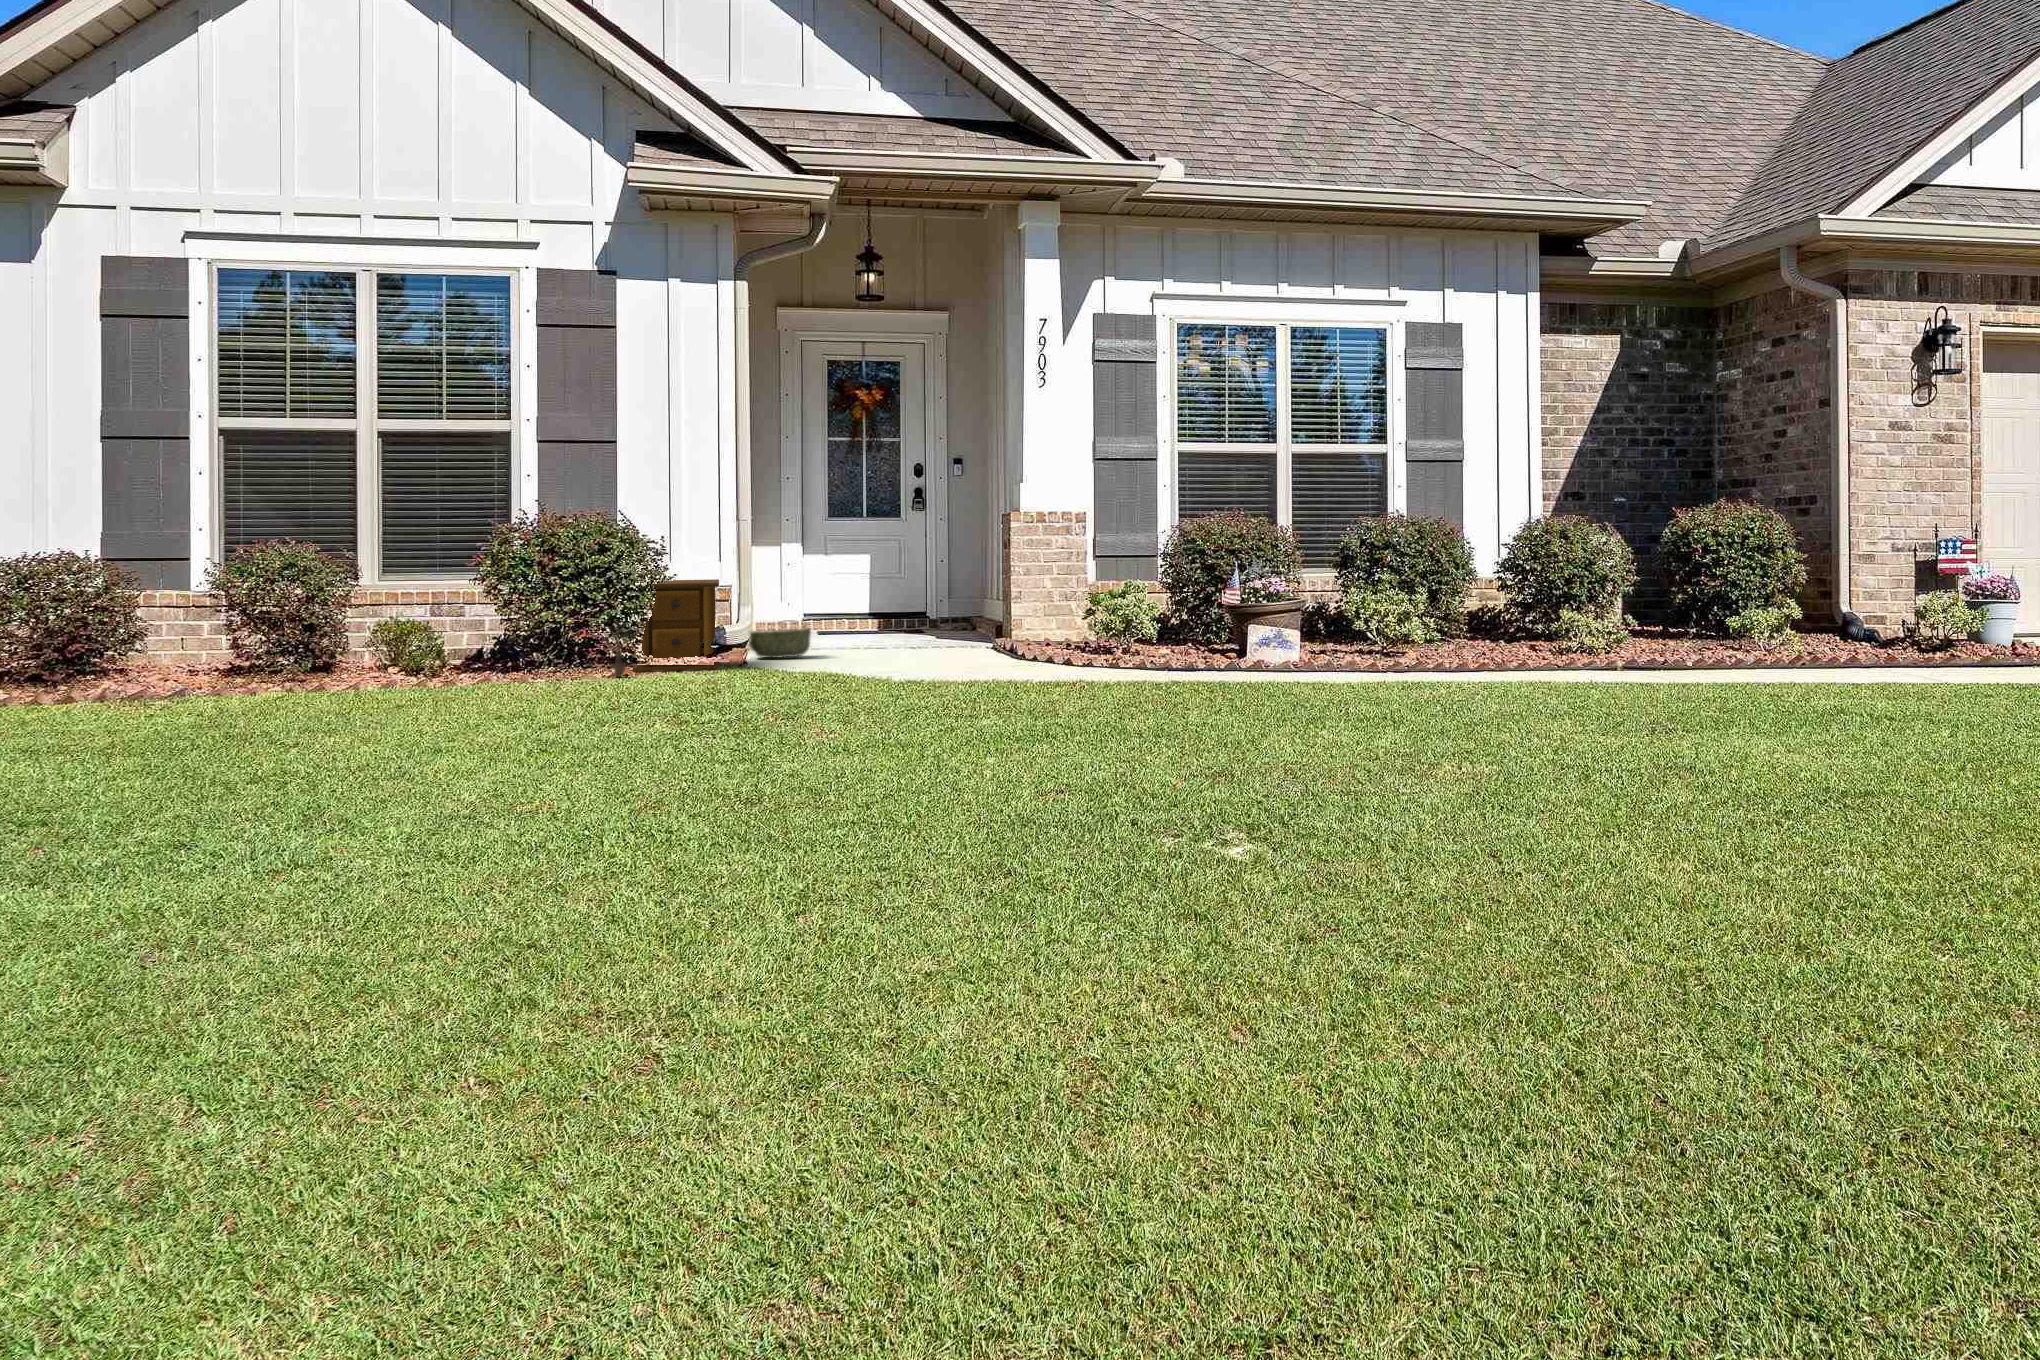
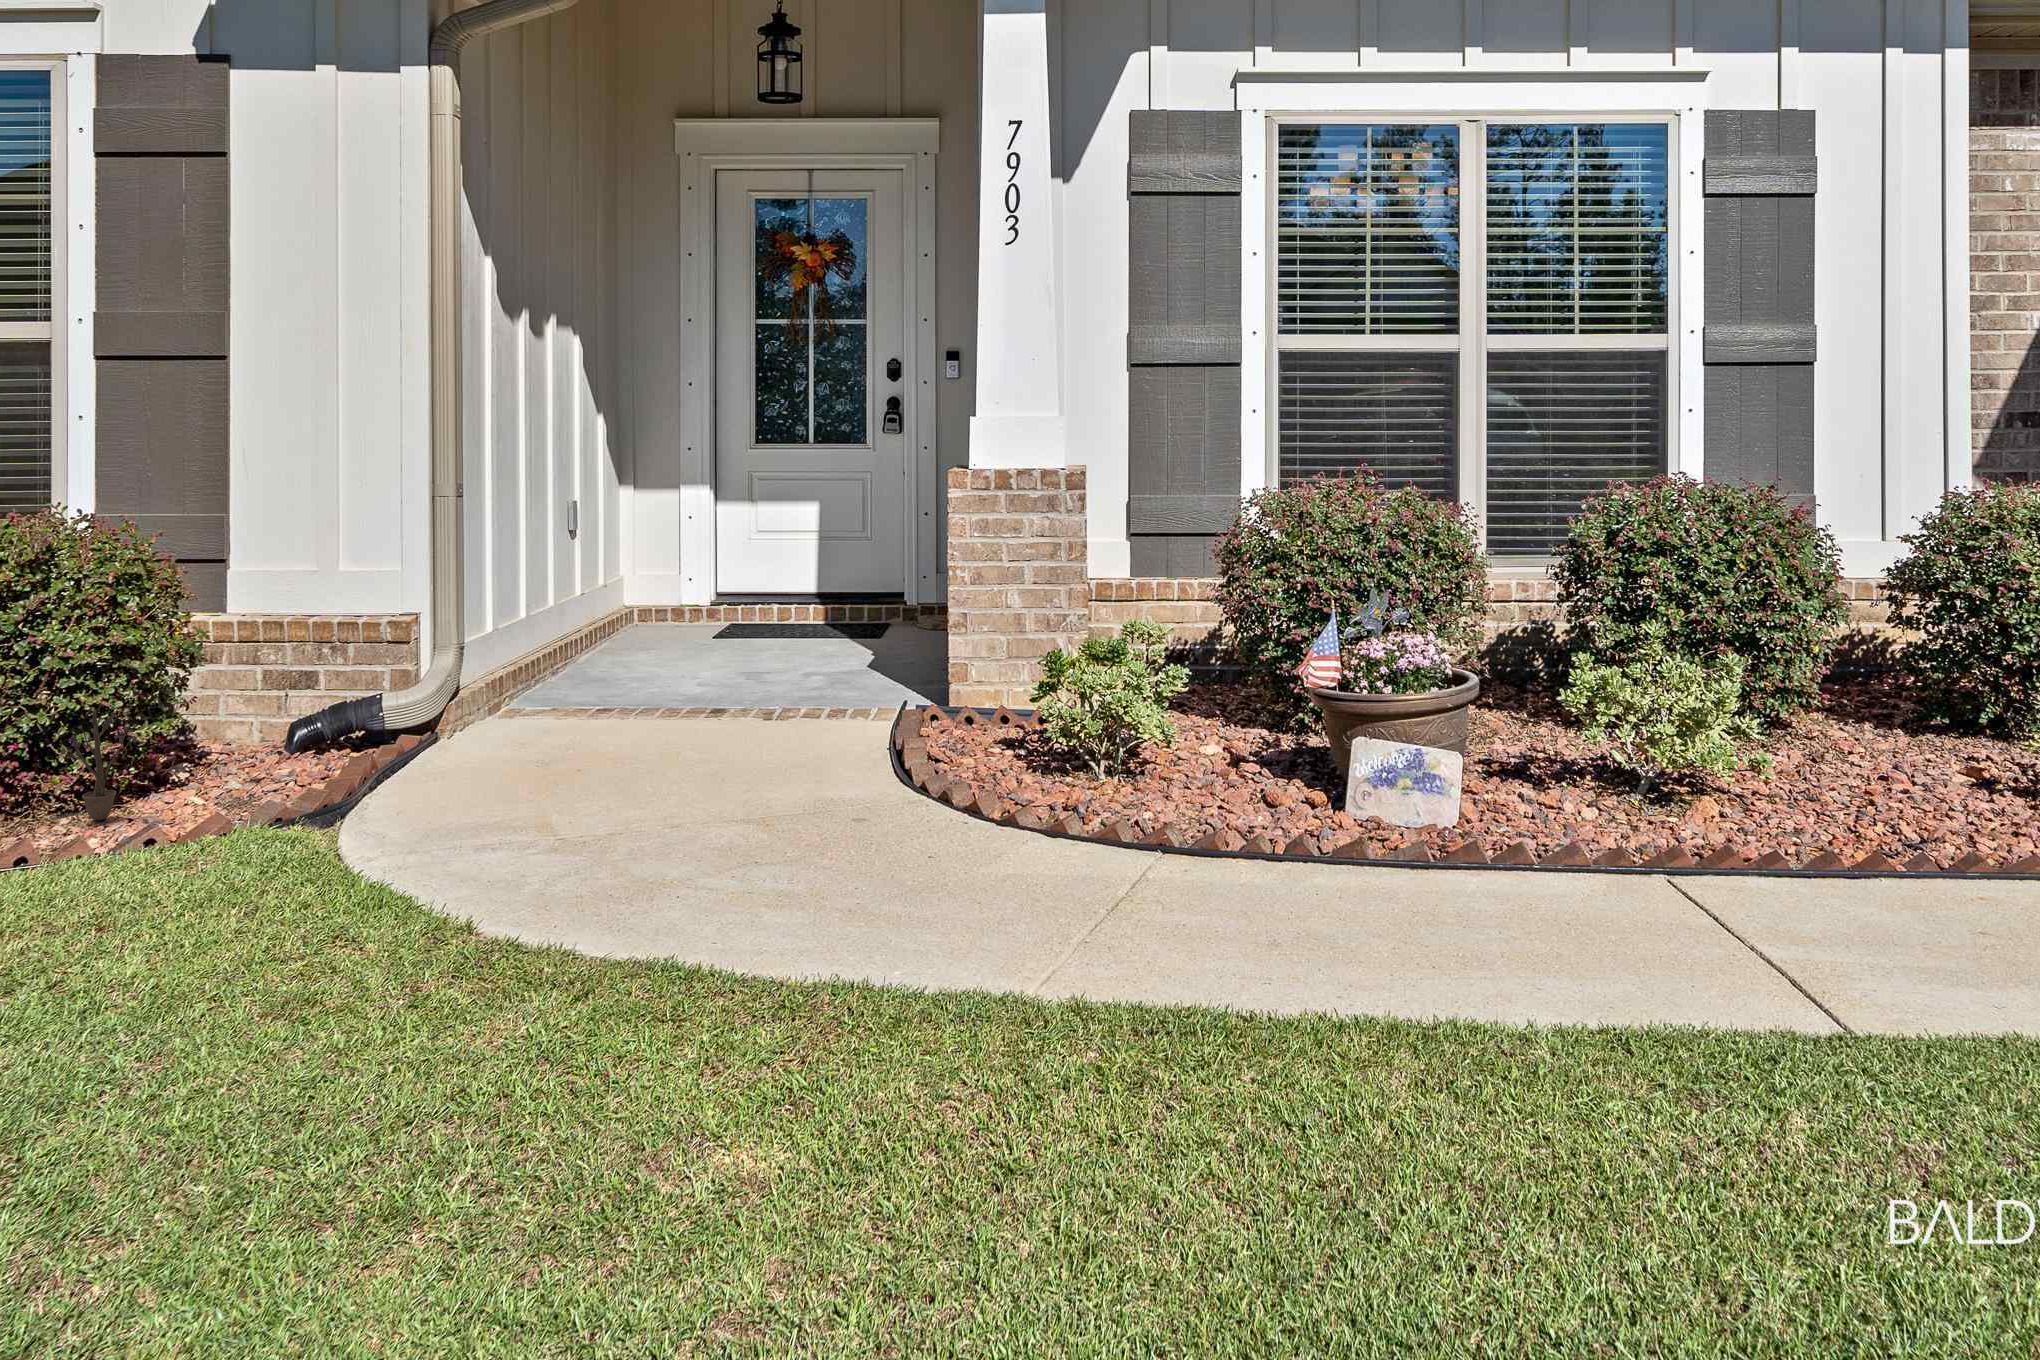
side table: present [633,579,720,672] -> none [173,602,389,790]
woven basket: present [749,628,811,658] -> none [452,684,577,737]

